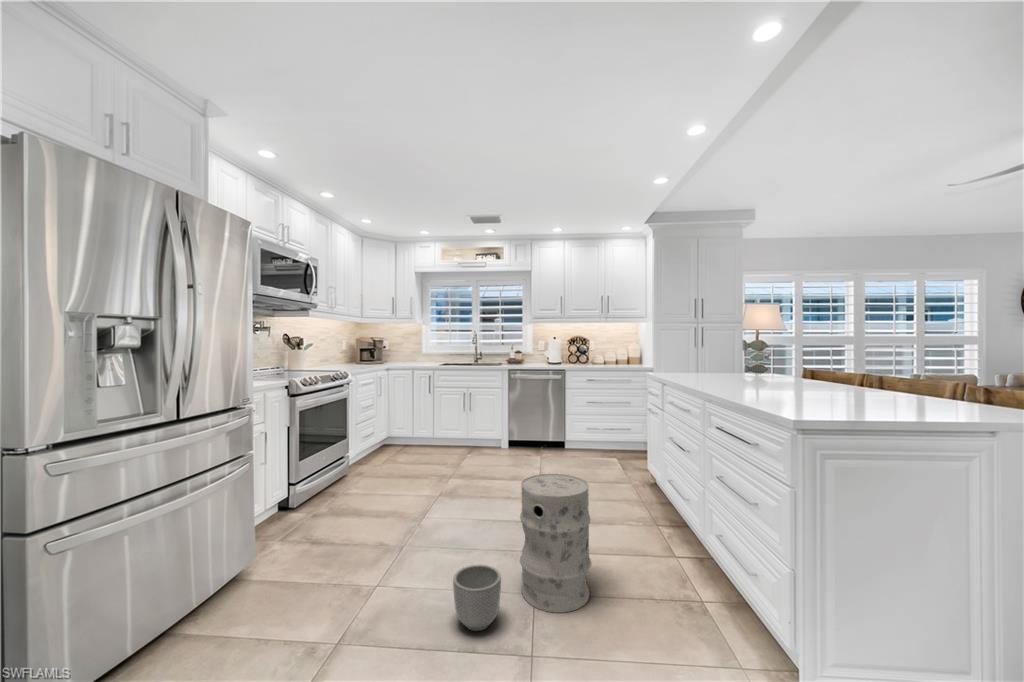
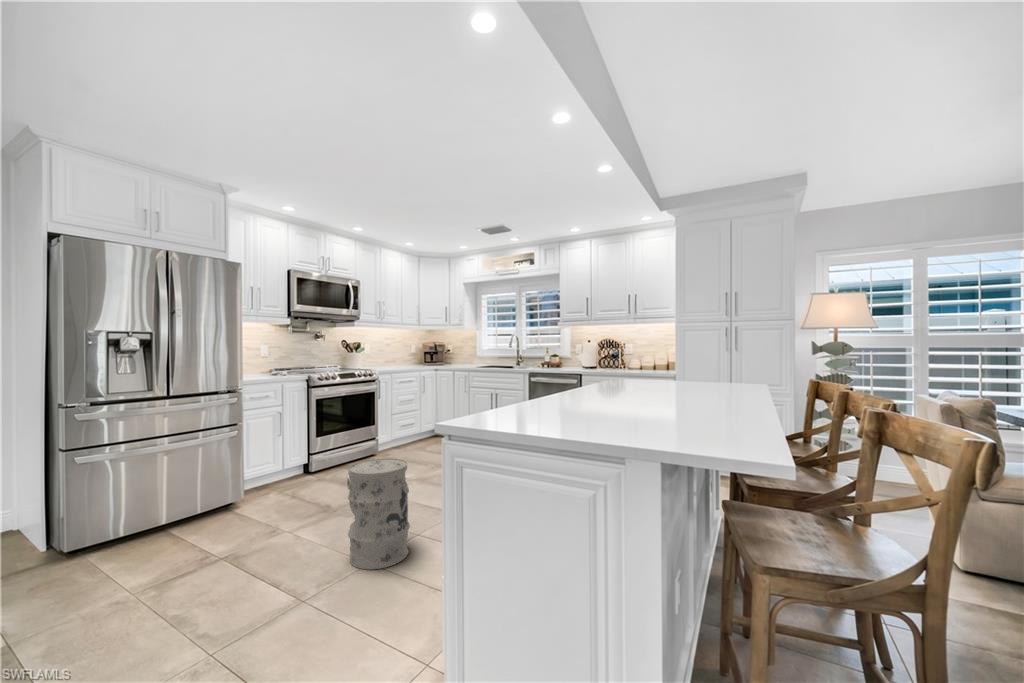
planter: present [453,565,501,631] -> none [281,518,321,565]

